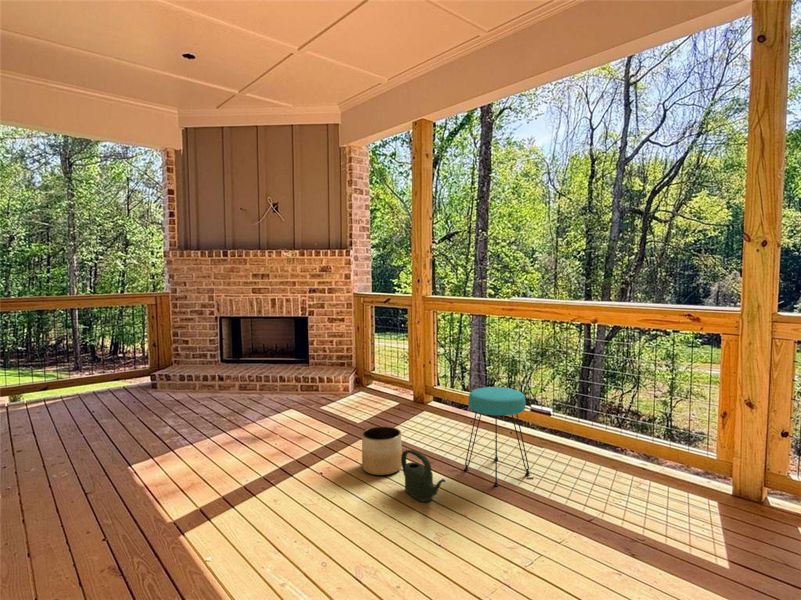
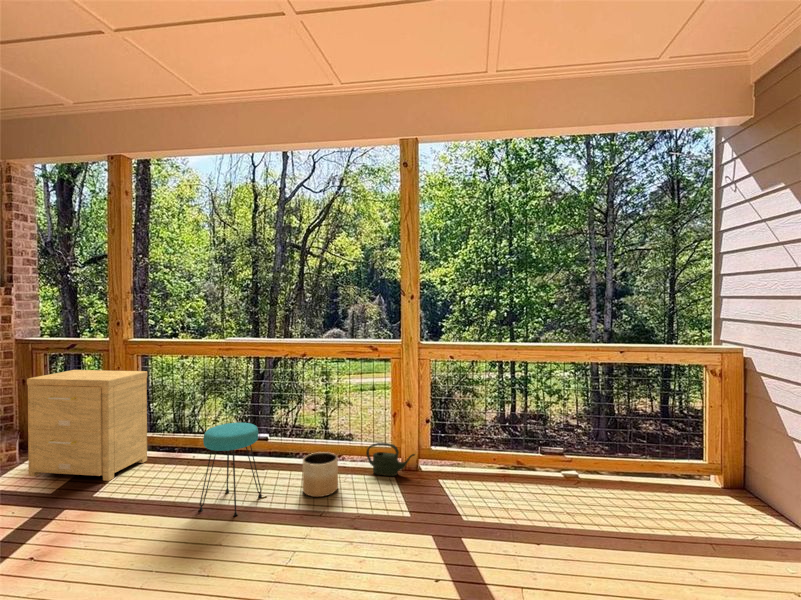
side table: none [354,321,439,422] -> present [27,370,147,481]
planter: present [362,426,402,475] -> present [302,452,338,497]
watering can: present [401,450,445,502] -> present [366,443,415,476]

